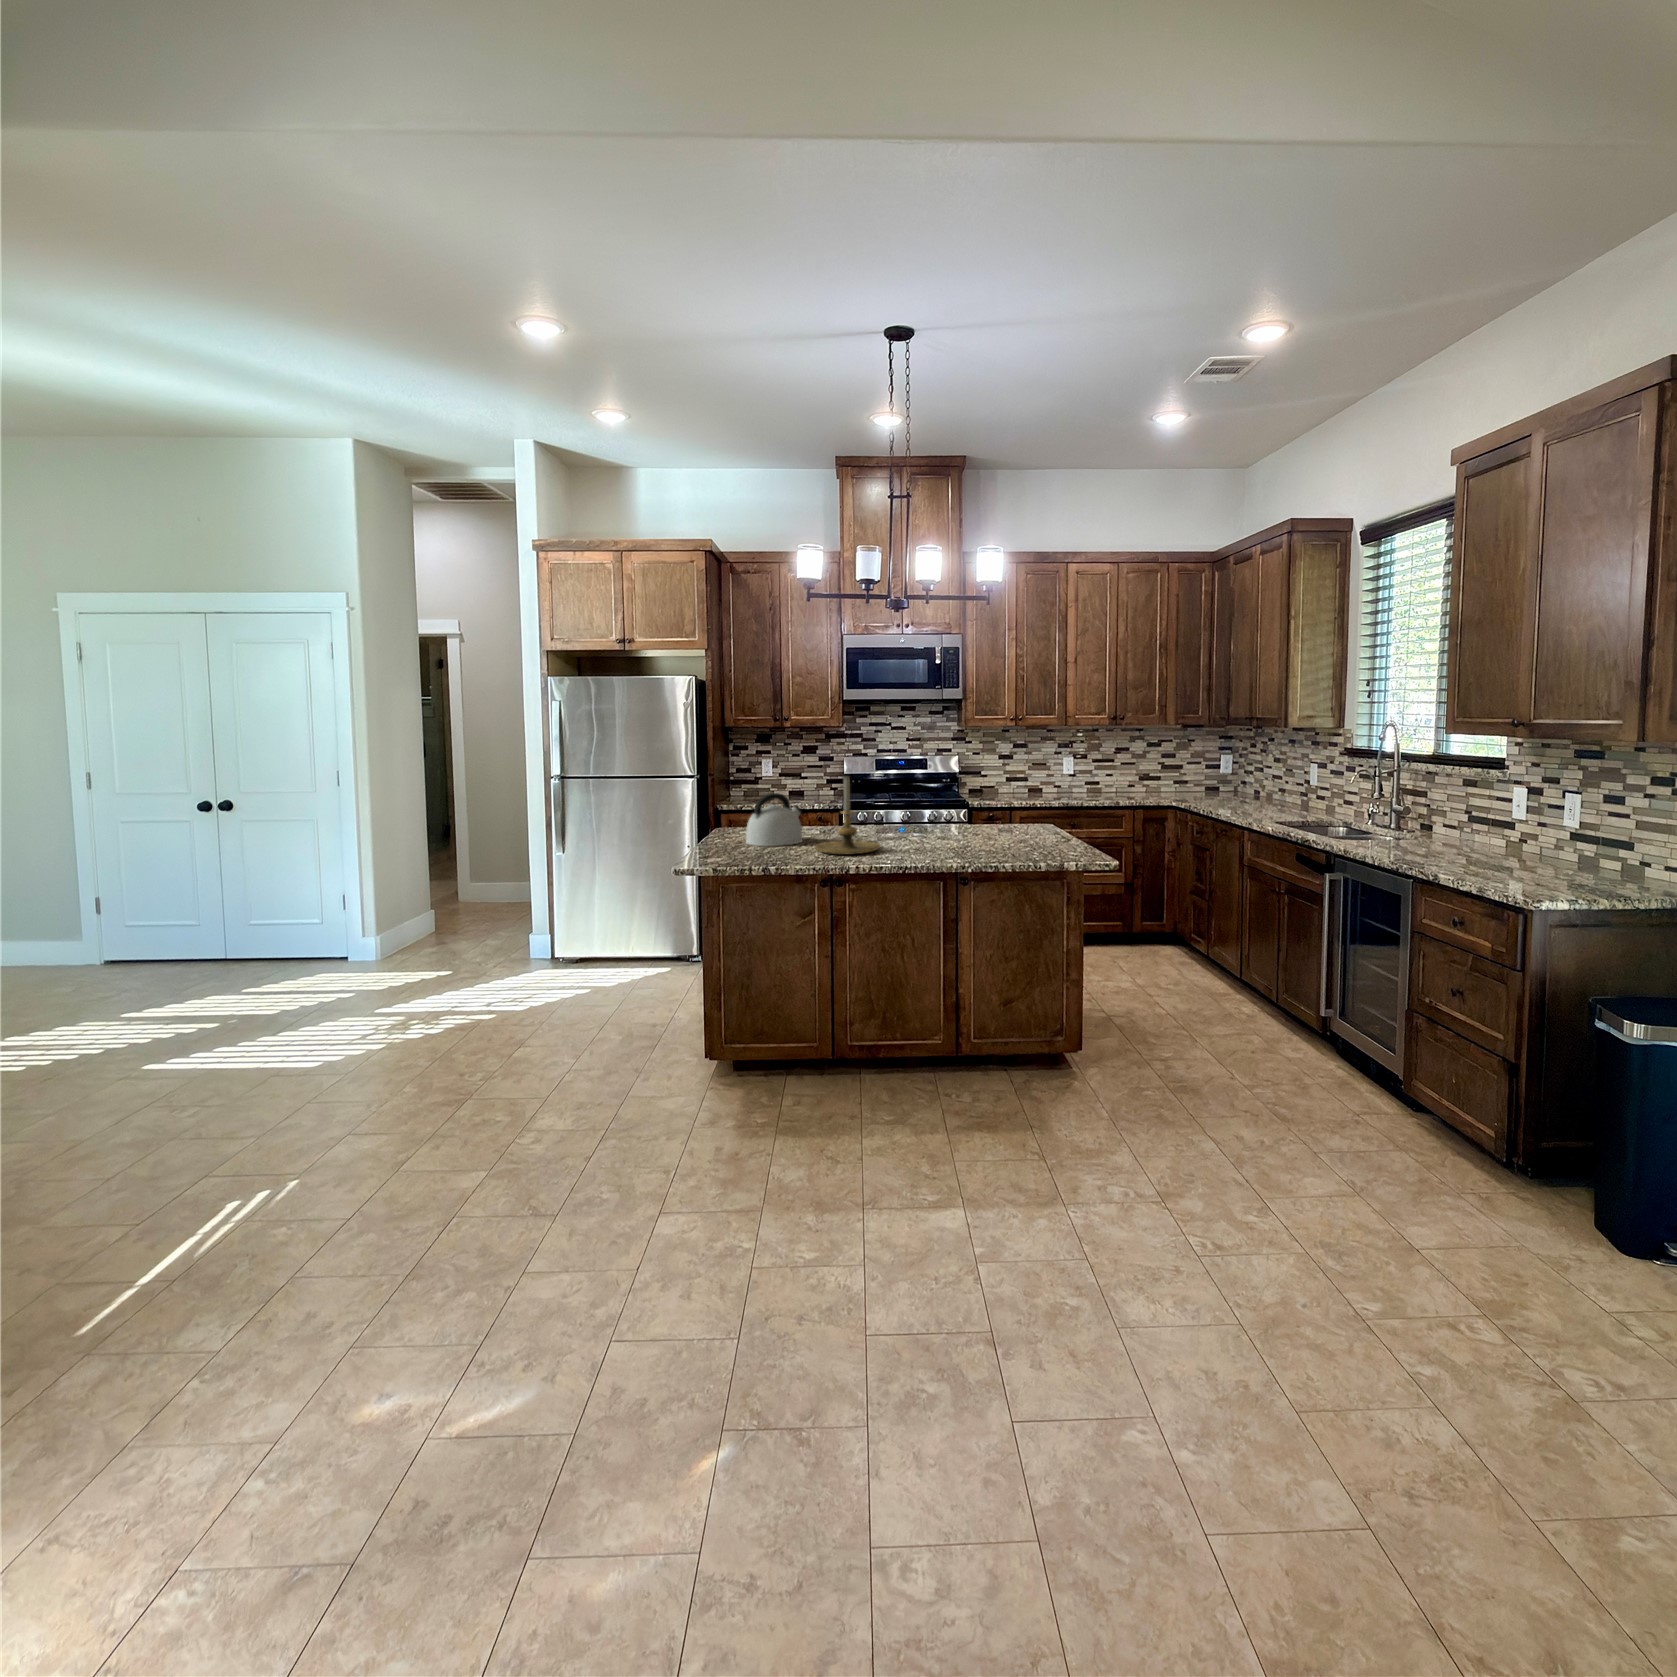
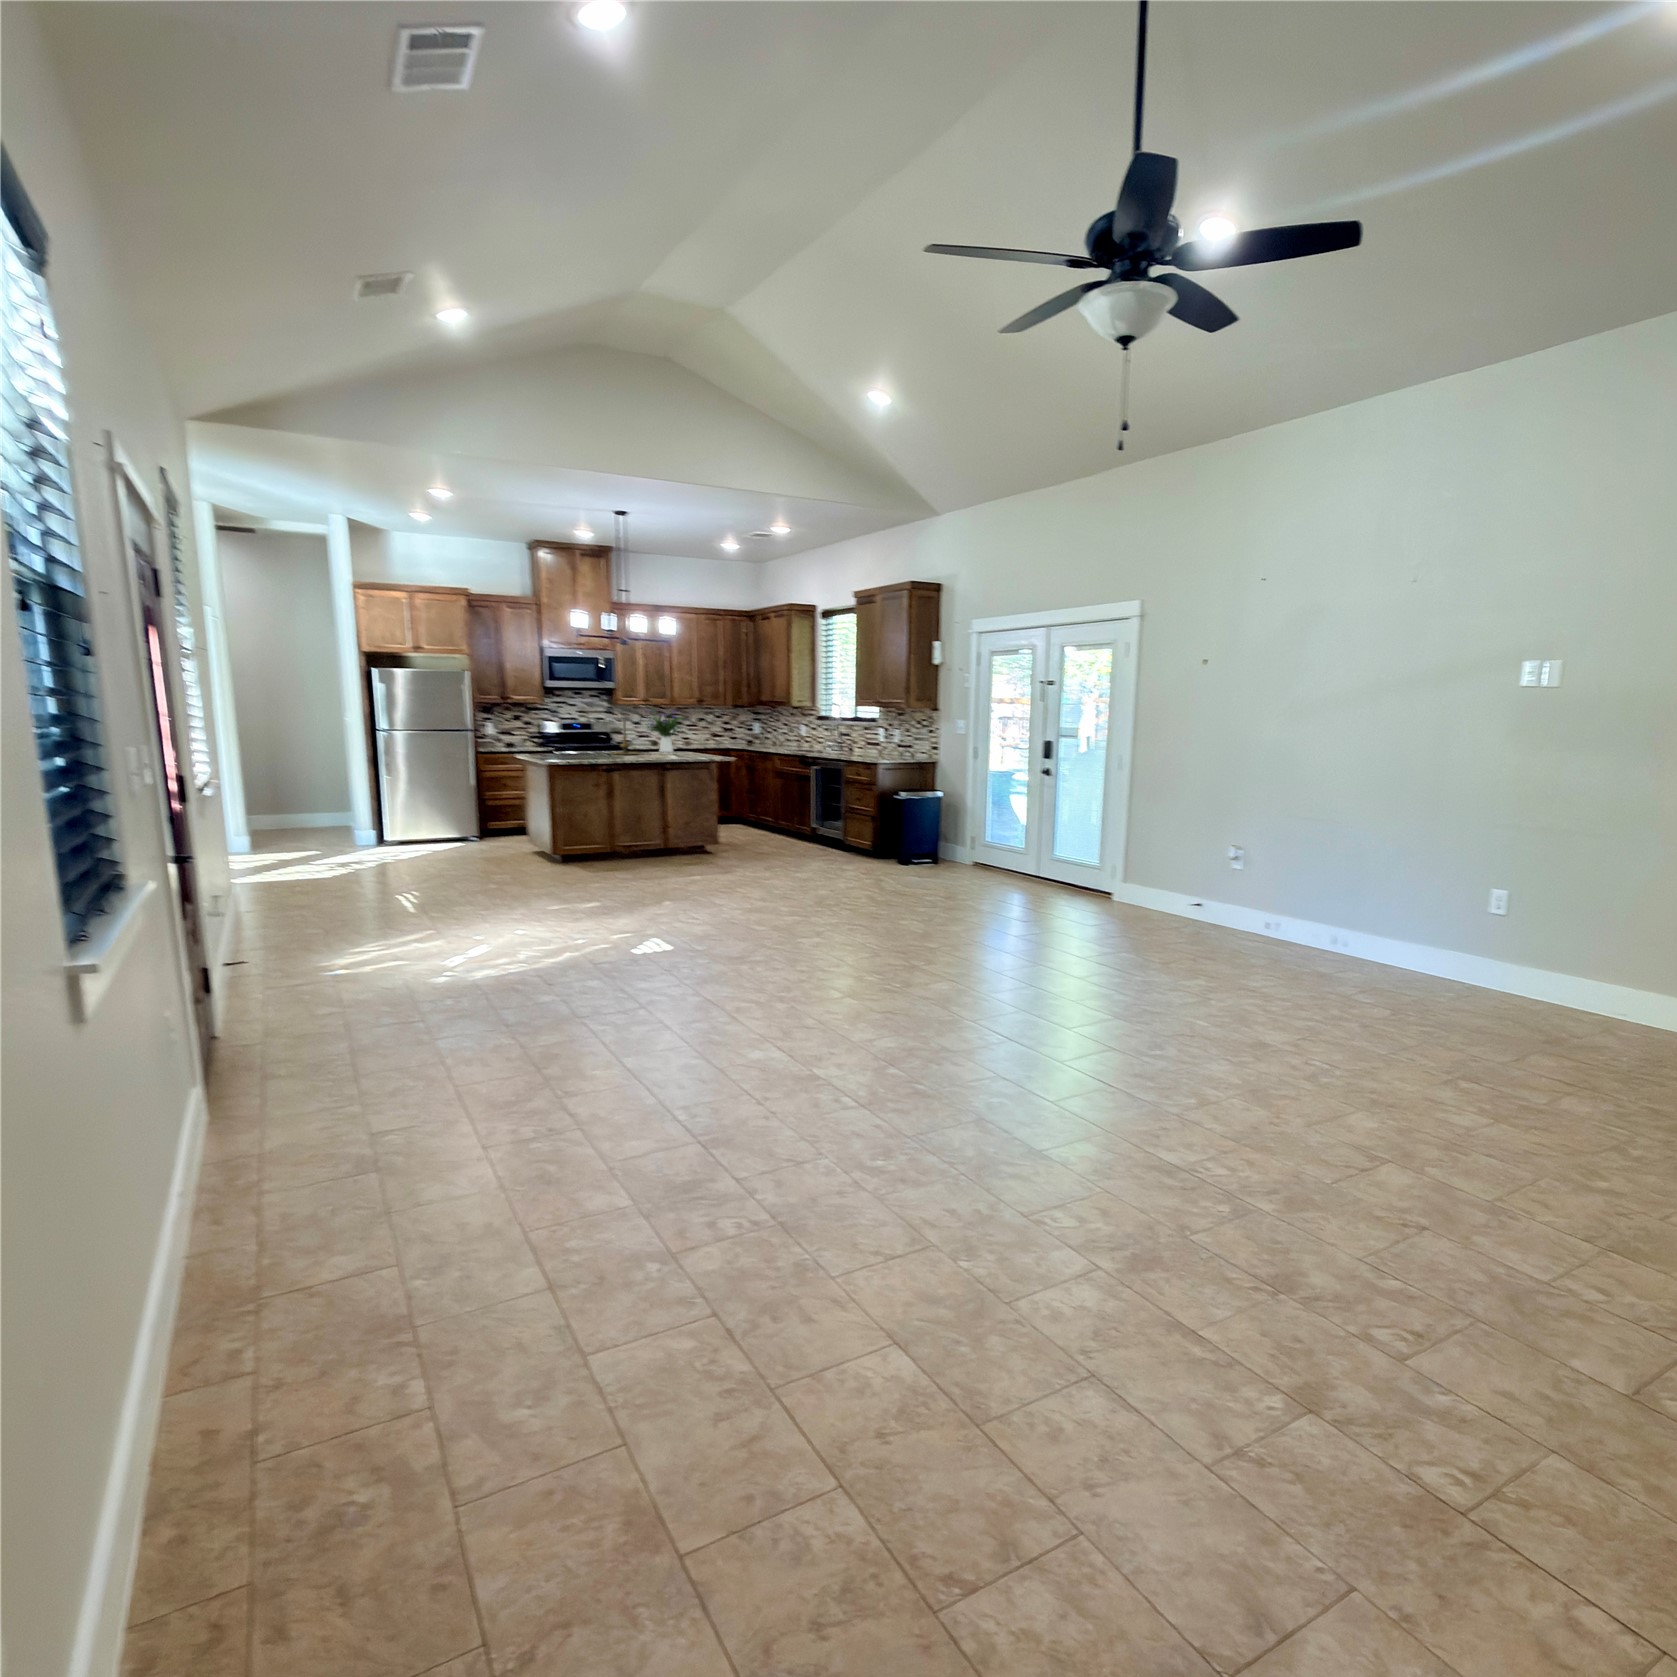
flower arrangement: none [926,739,1018,837] -> present [648,709,684,752]
kettle: present [746,793,803,846] -> none [566,730,594,754]

